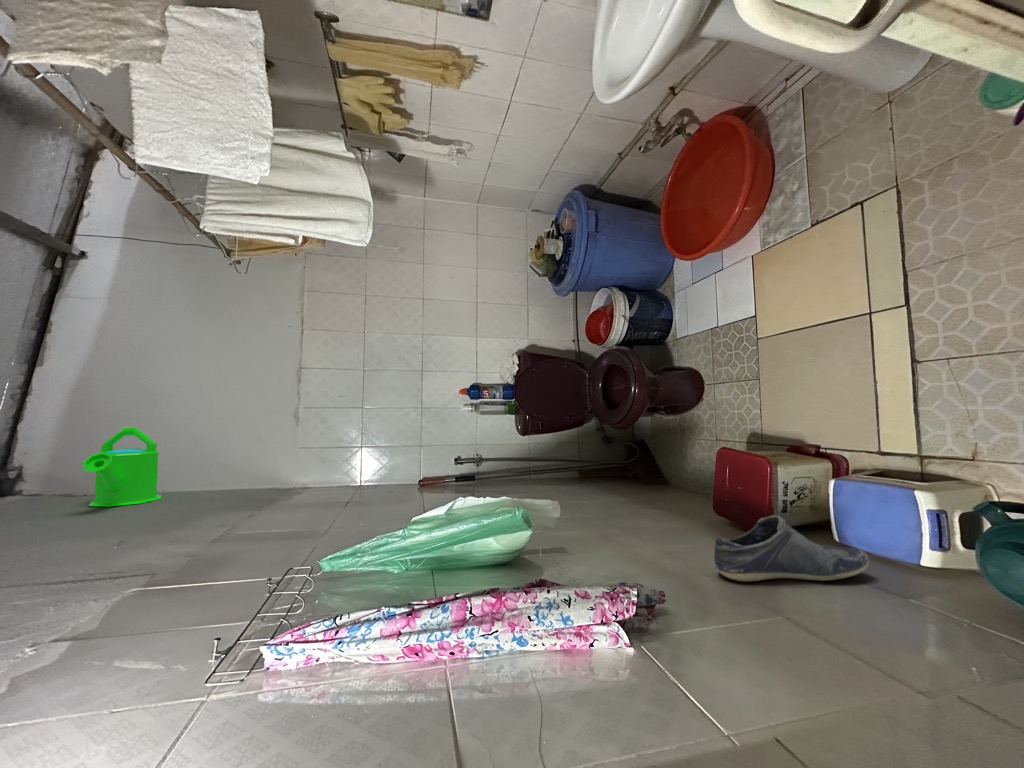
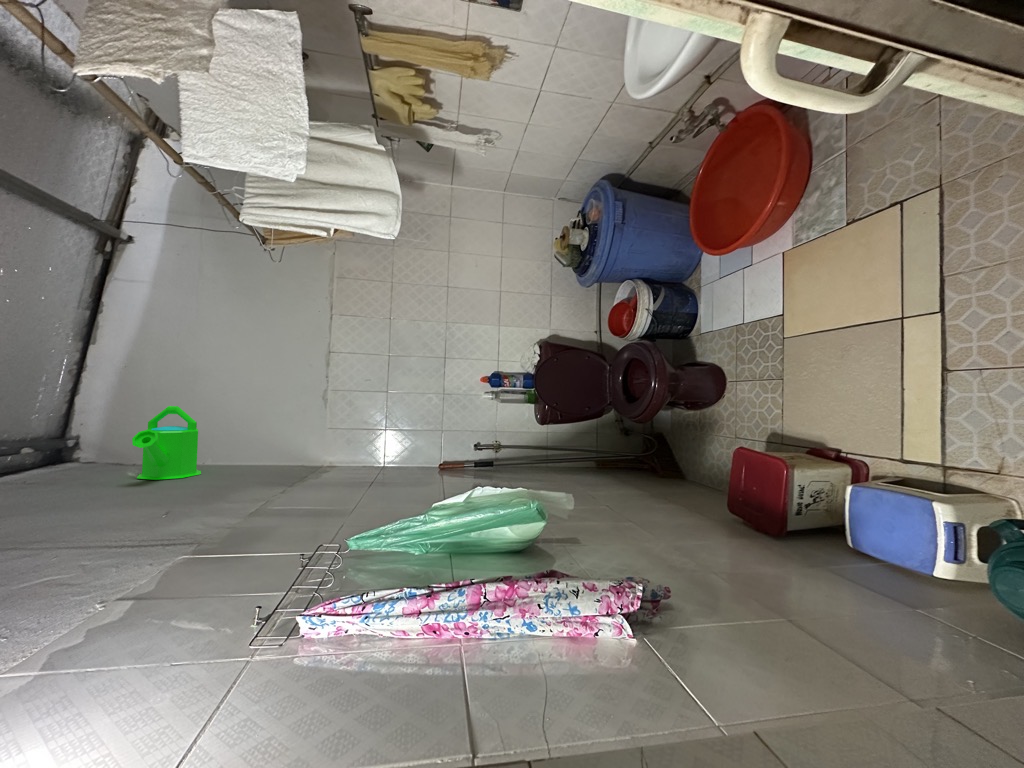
shoe: present [714,515,869,581] -> none [723,520,879,585]

